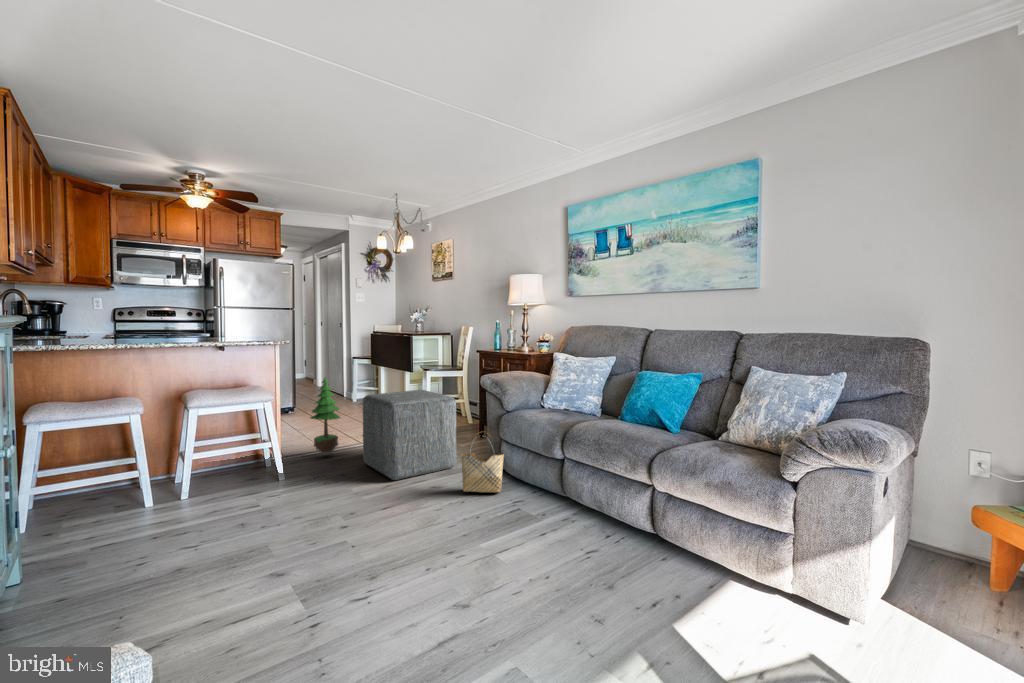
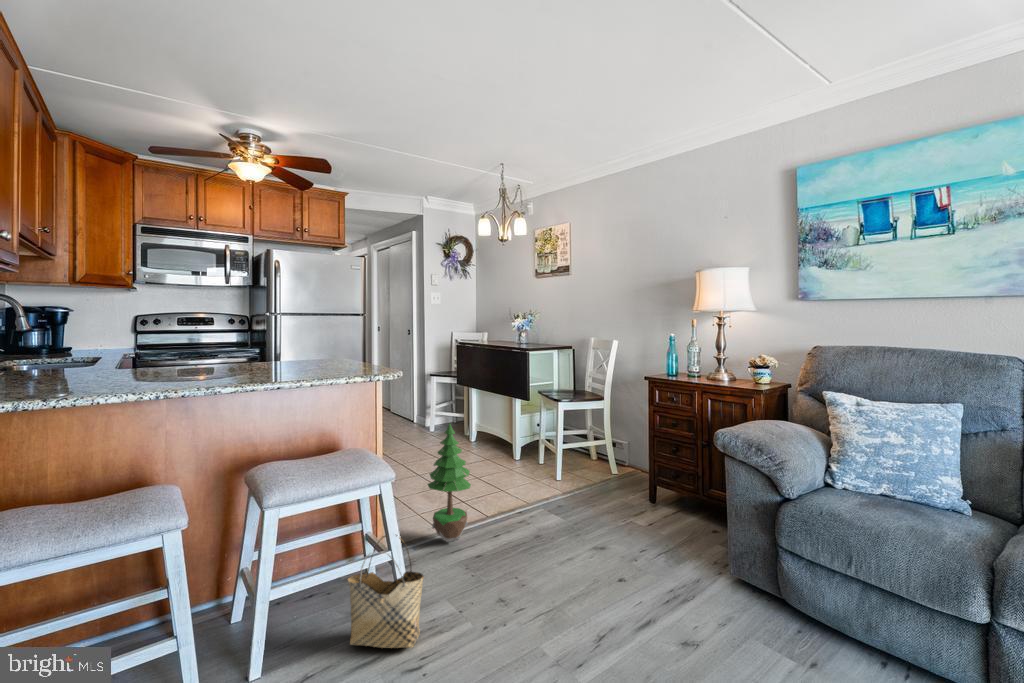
ottoman: present [363,390,456,480] -> none [519,442,672,612]
woven basket: present [461,431,504,492] -> present [348,535,424,648]

